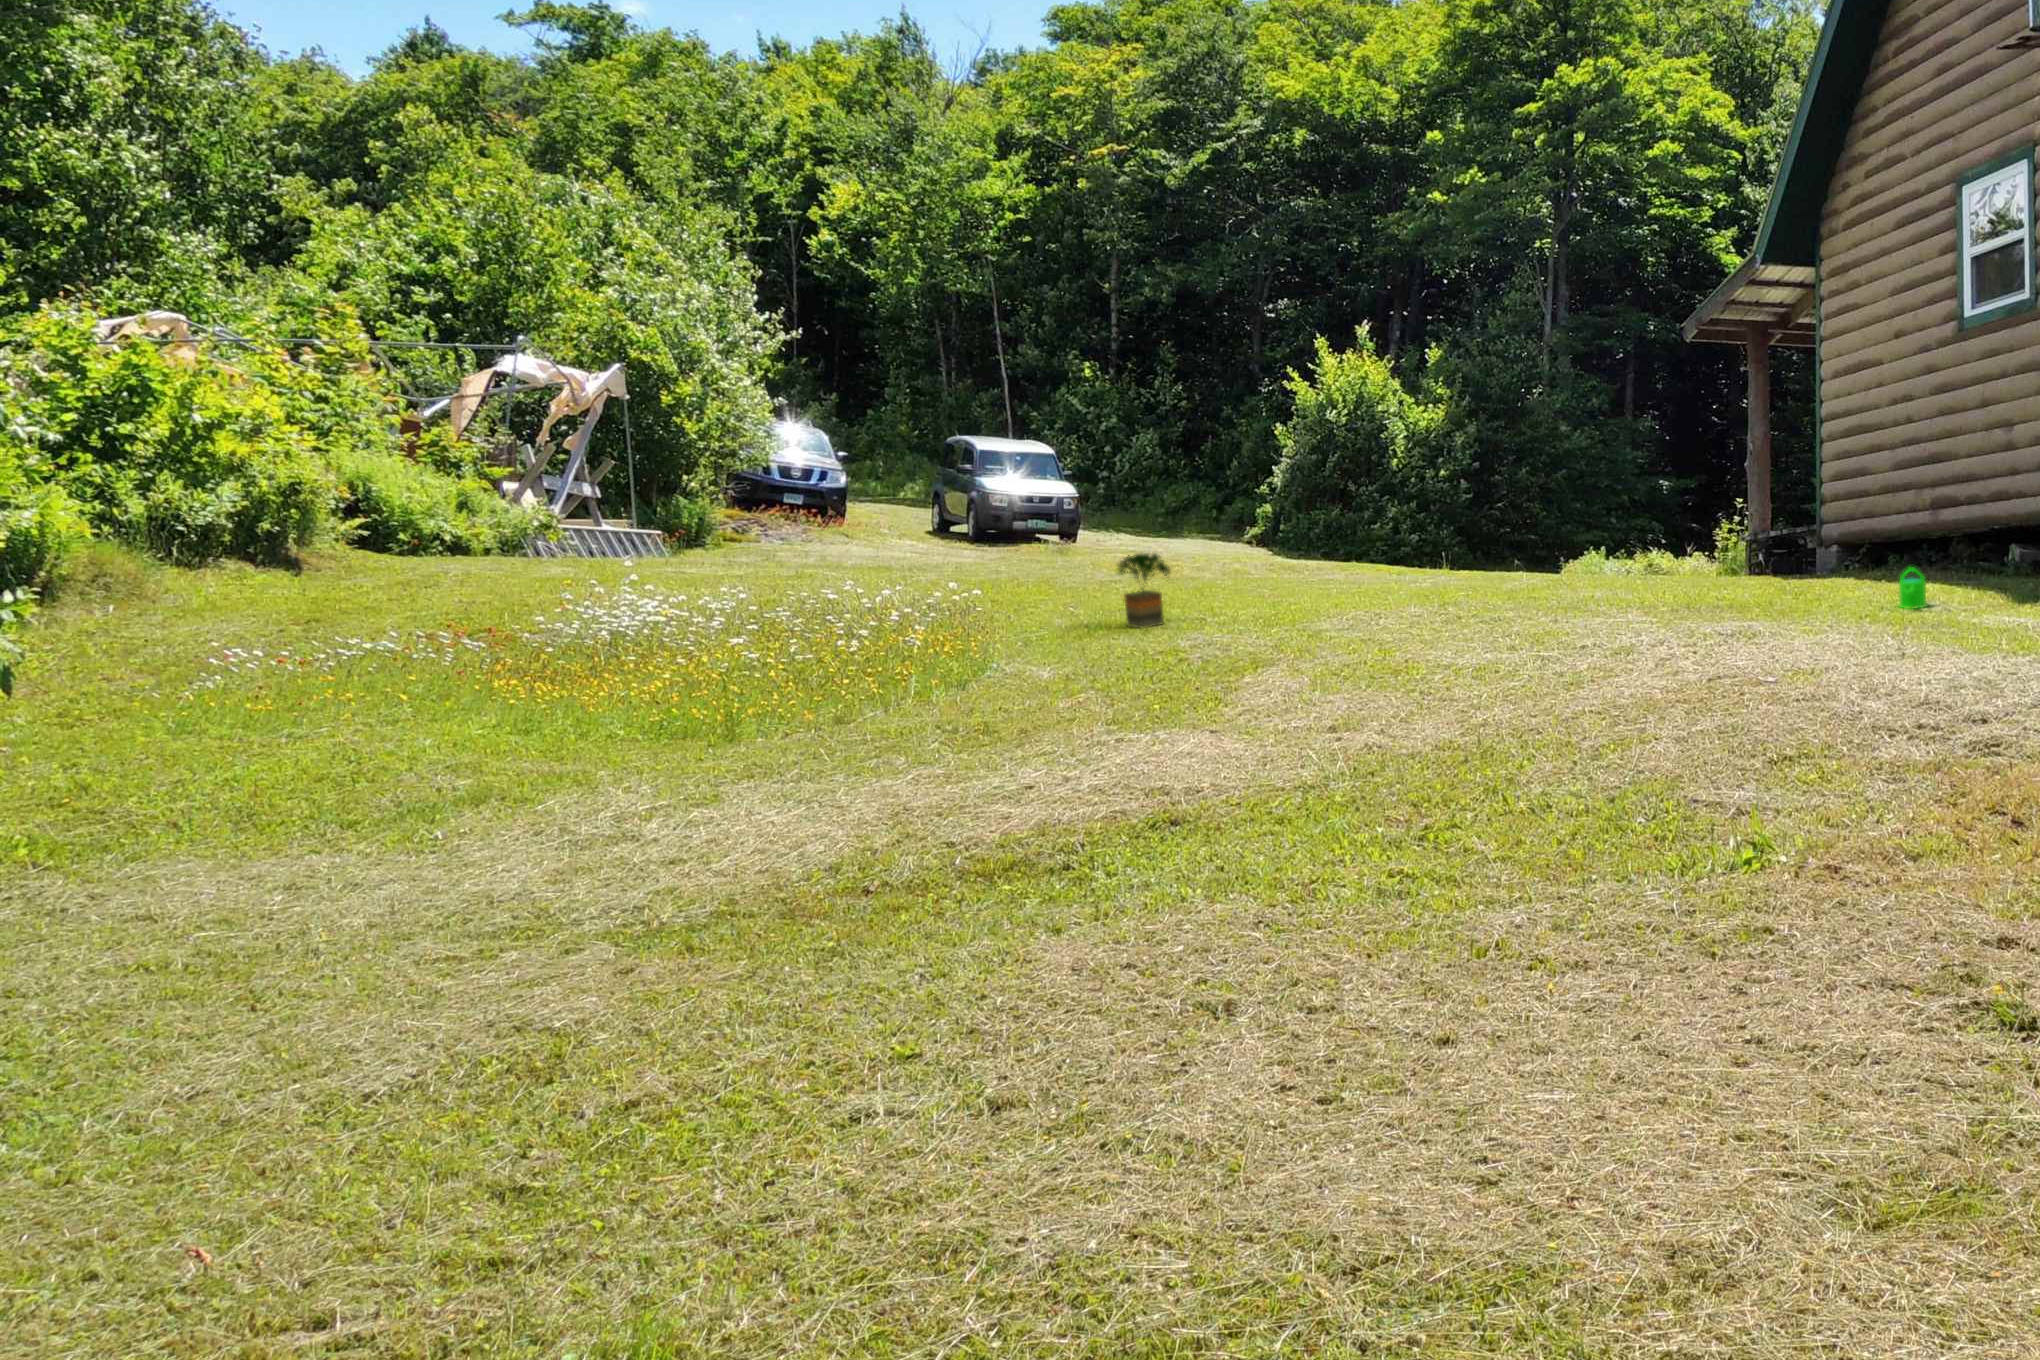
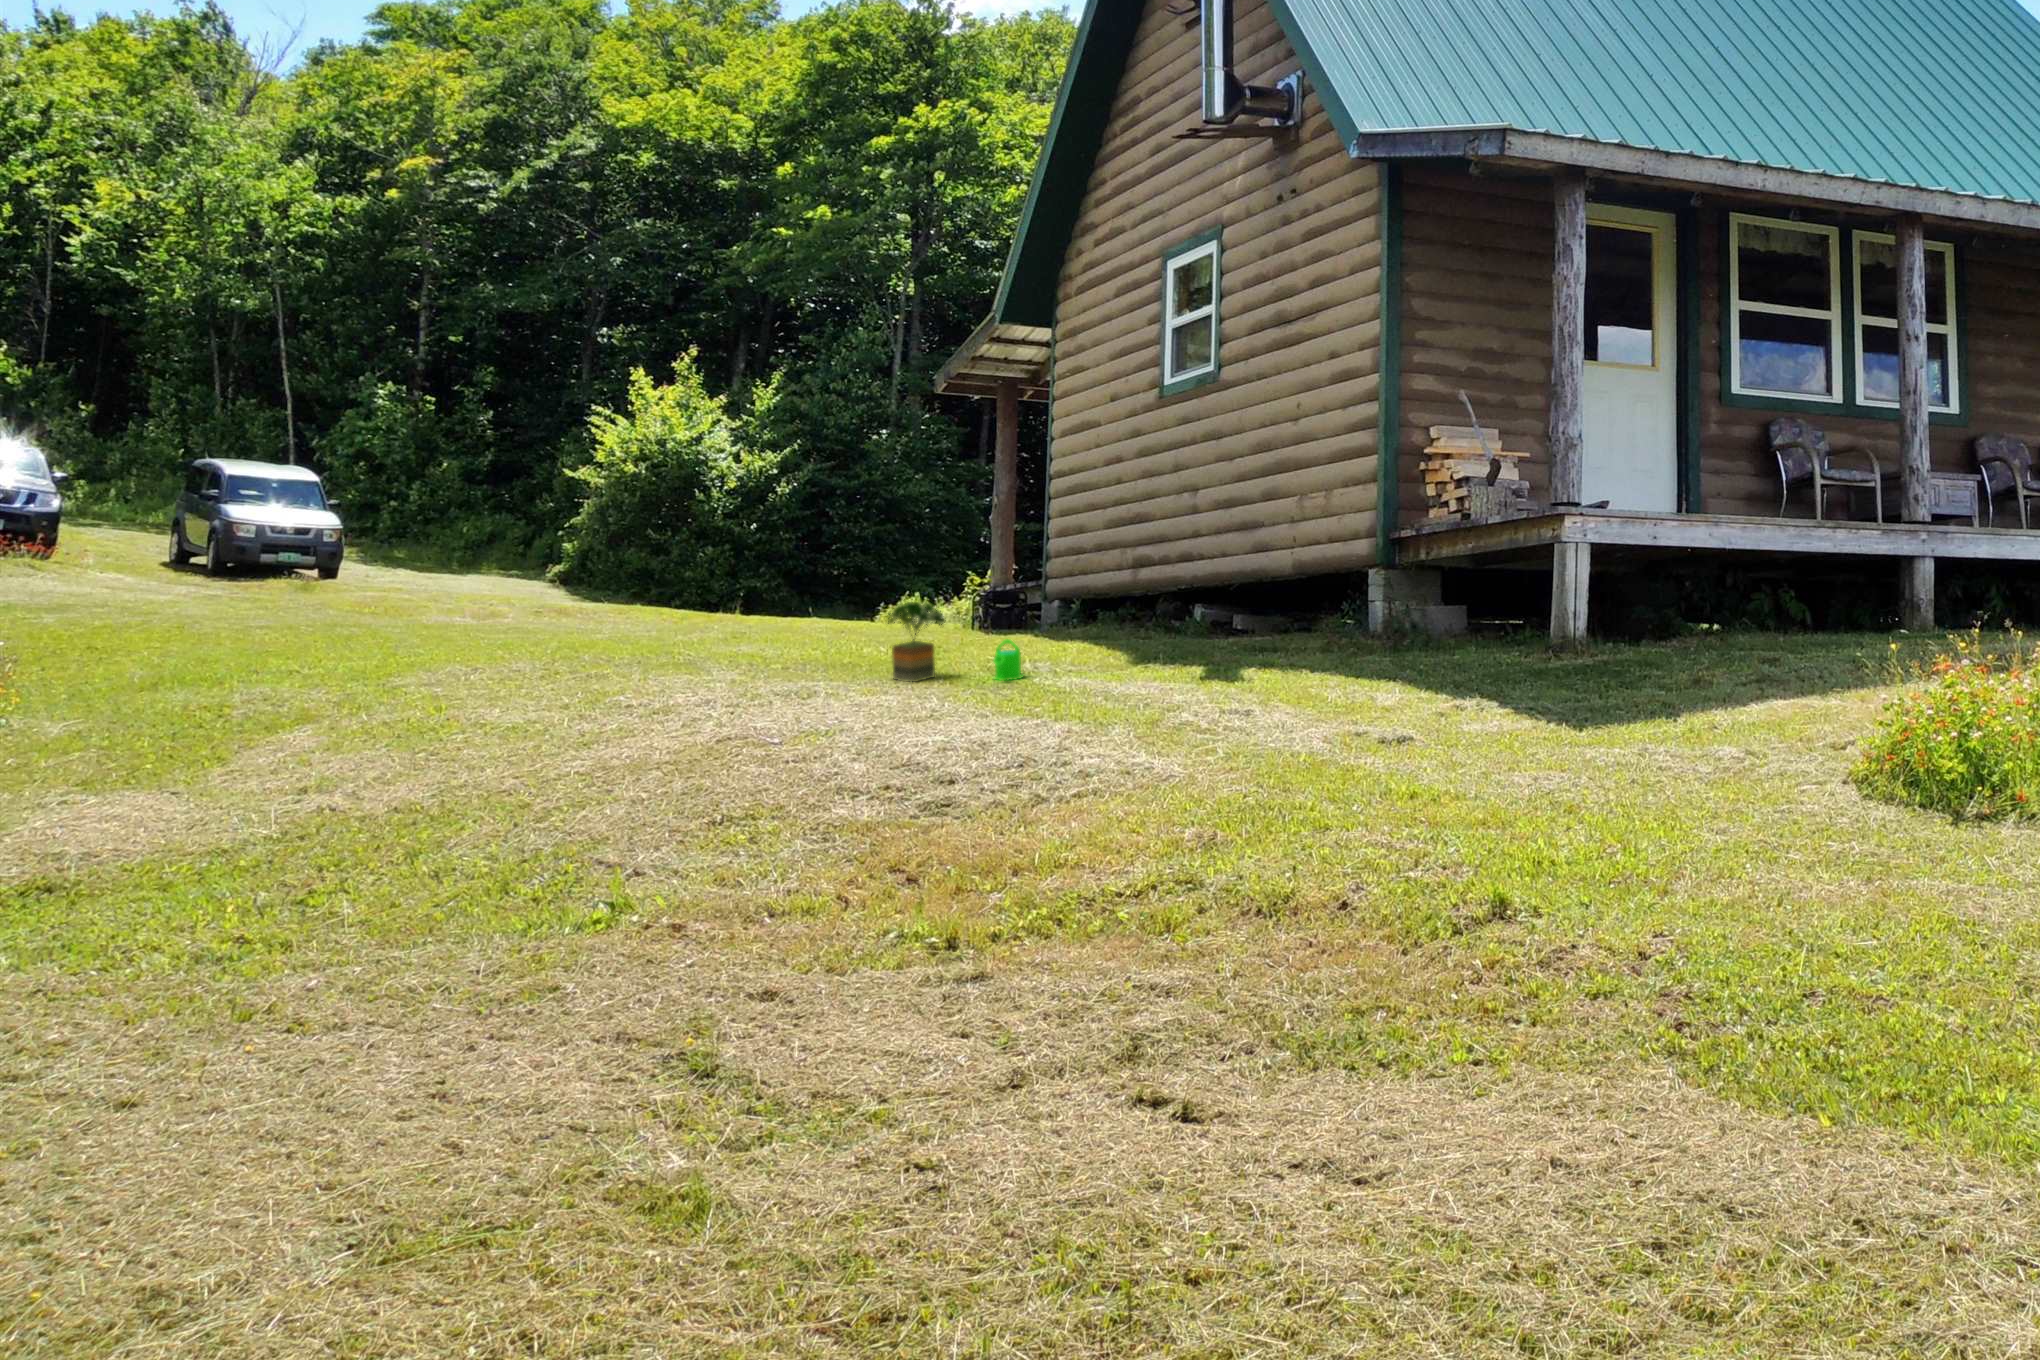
potted tree: present [1118,553,1170,628] -> present [887,602,946,682]

